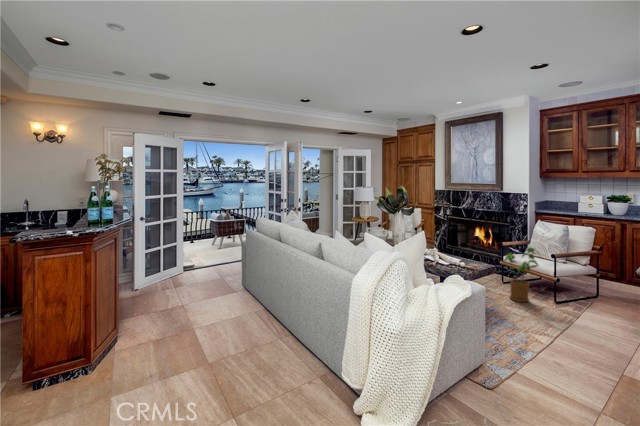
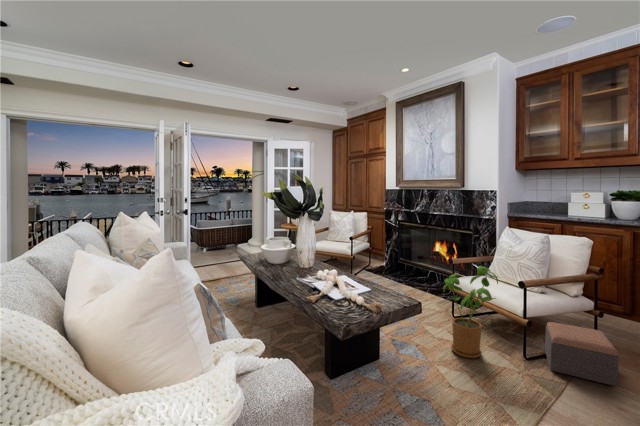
footstool: none [566,280,609,312] -> present [545,322,619,386]

